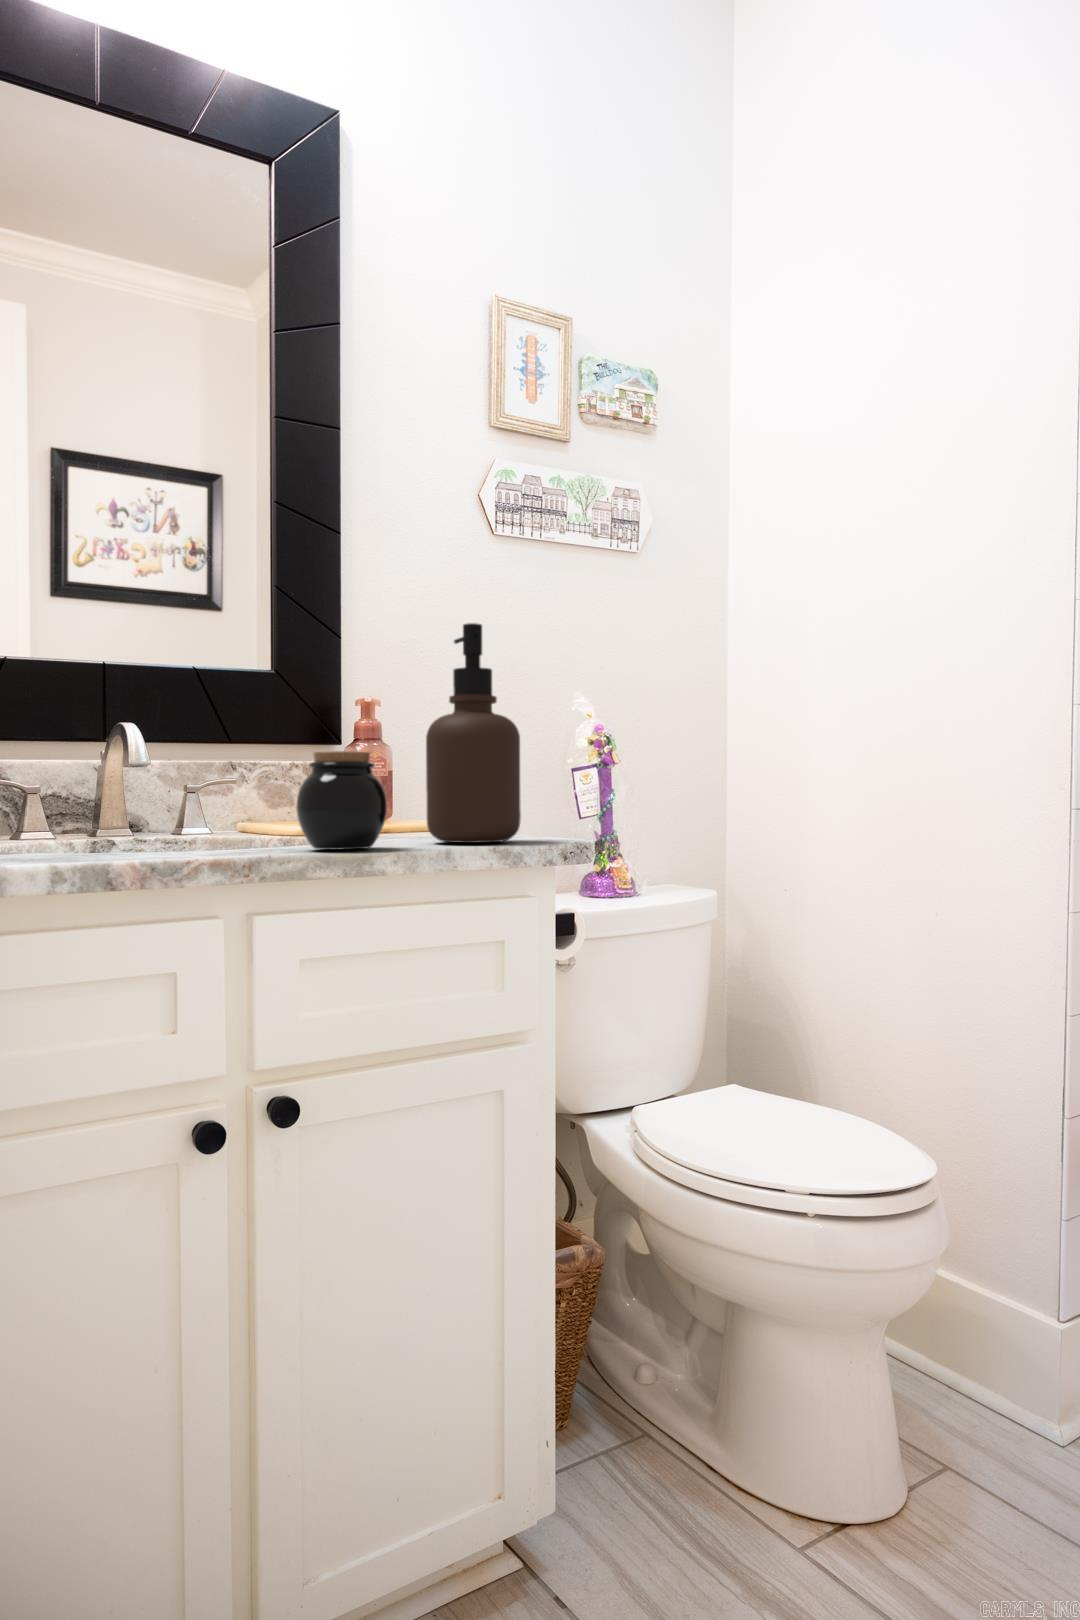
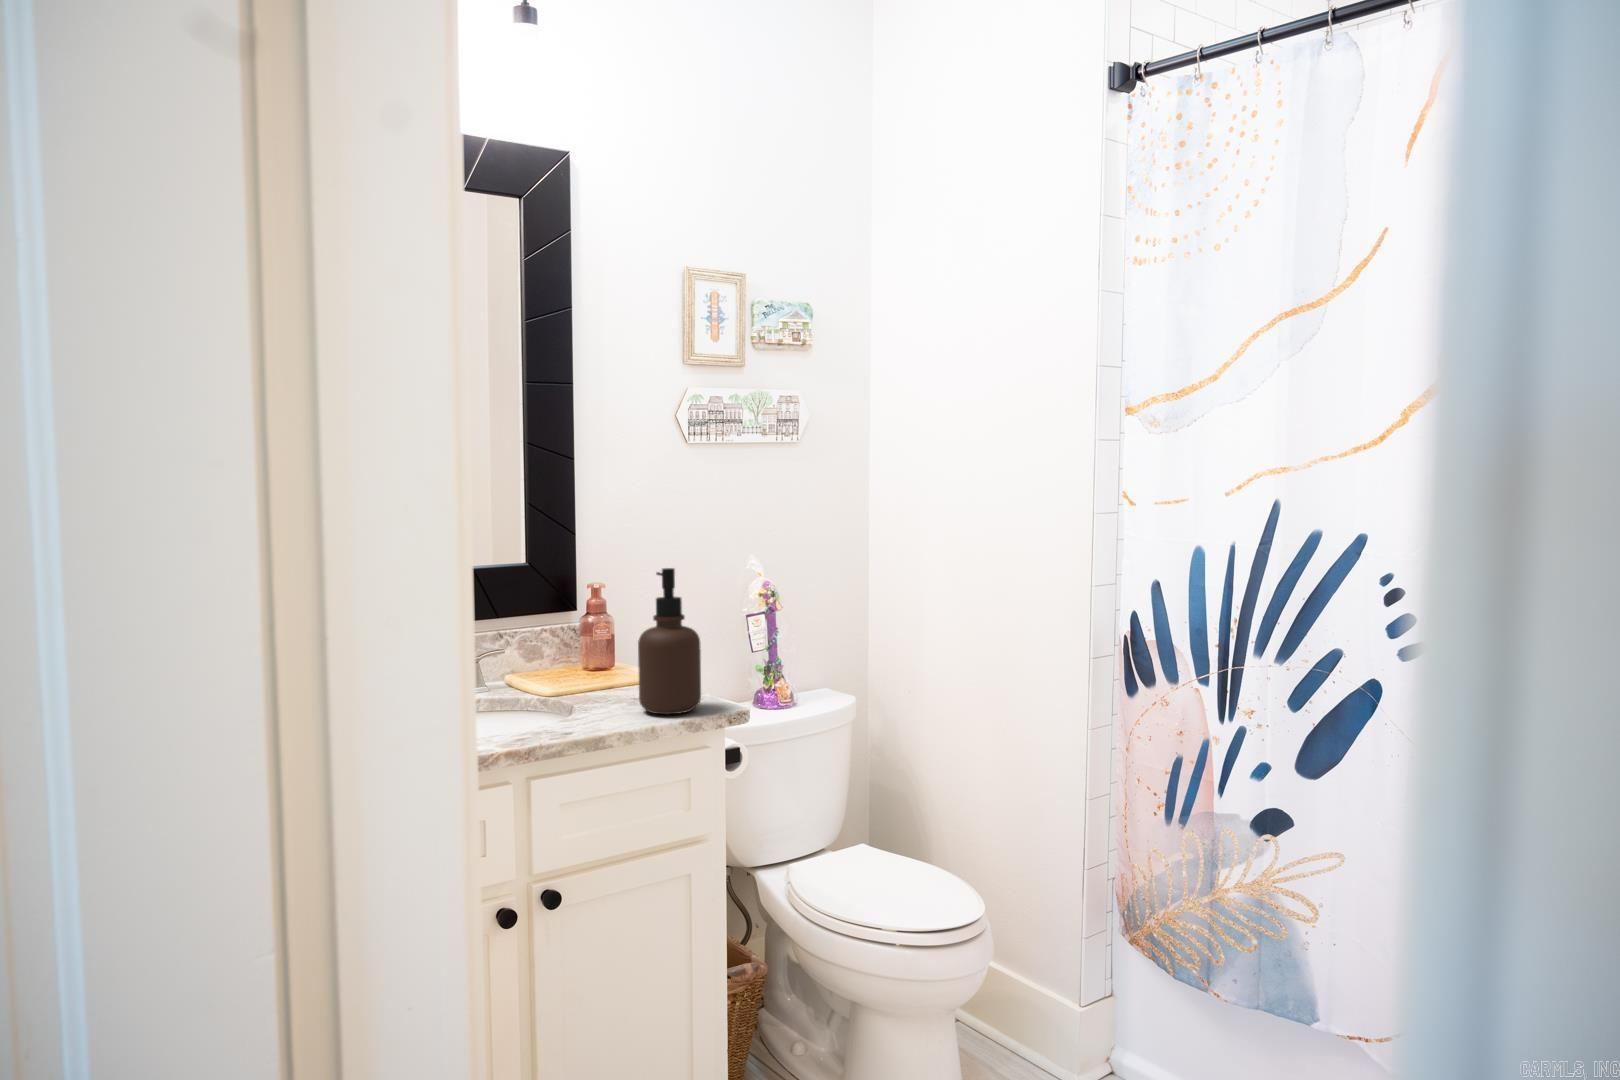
jar: present [296,751,387,850] -> none [555,664,613,732]

